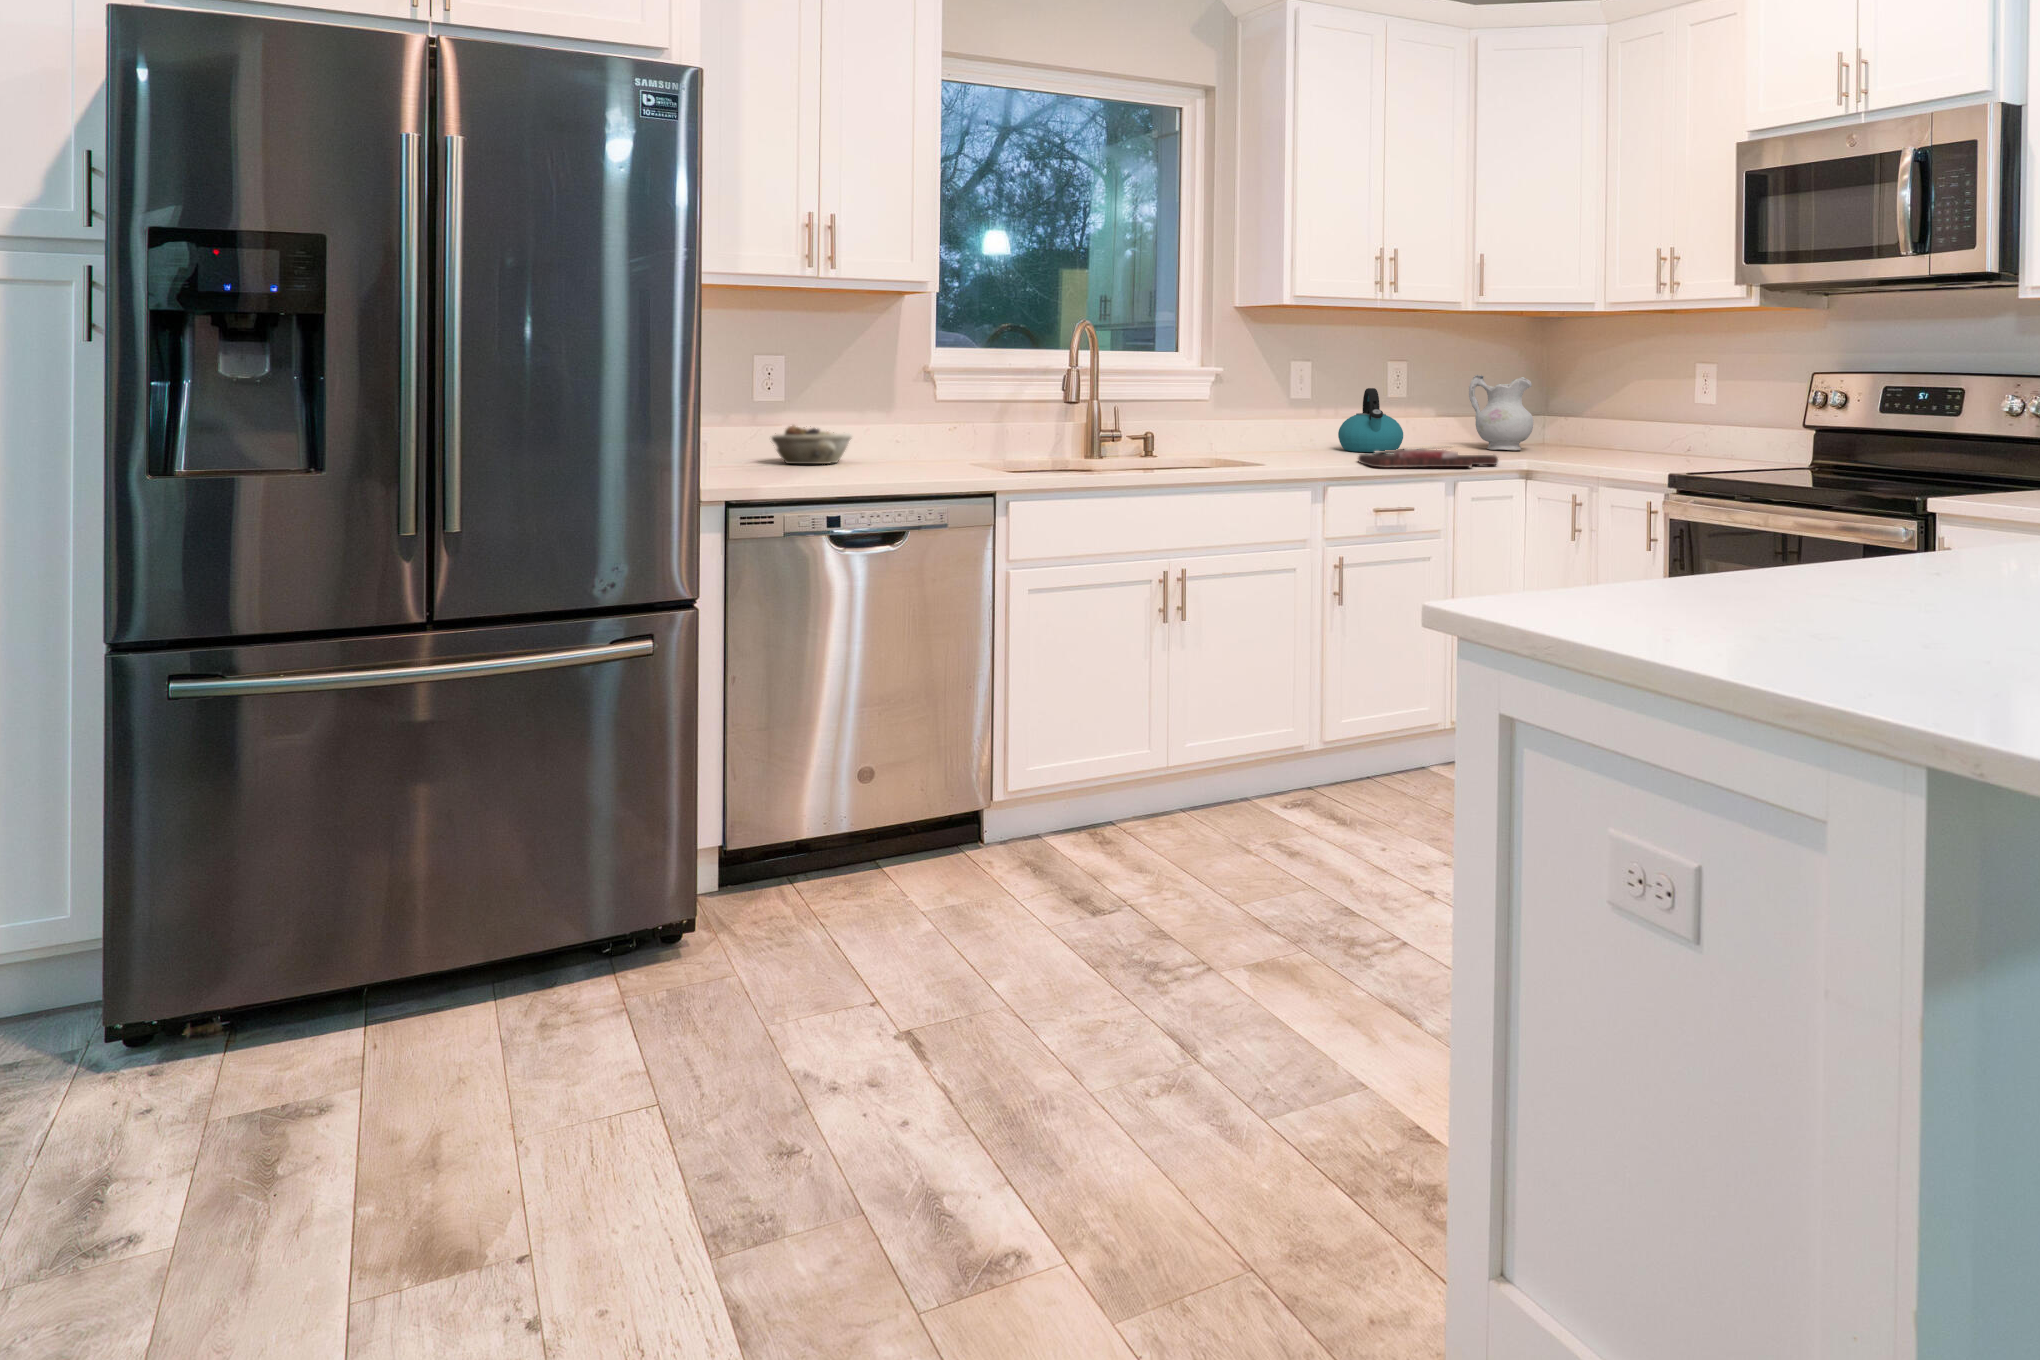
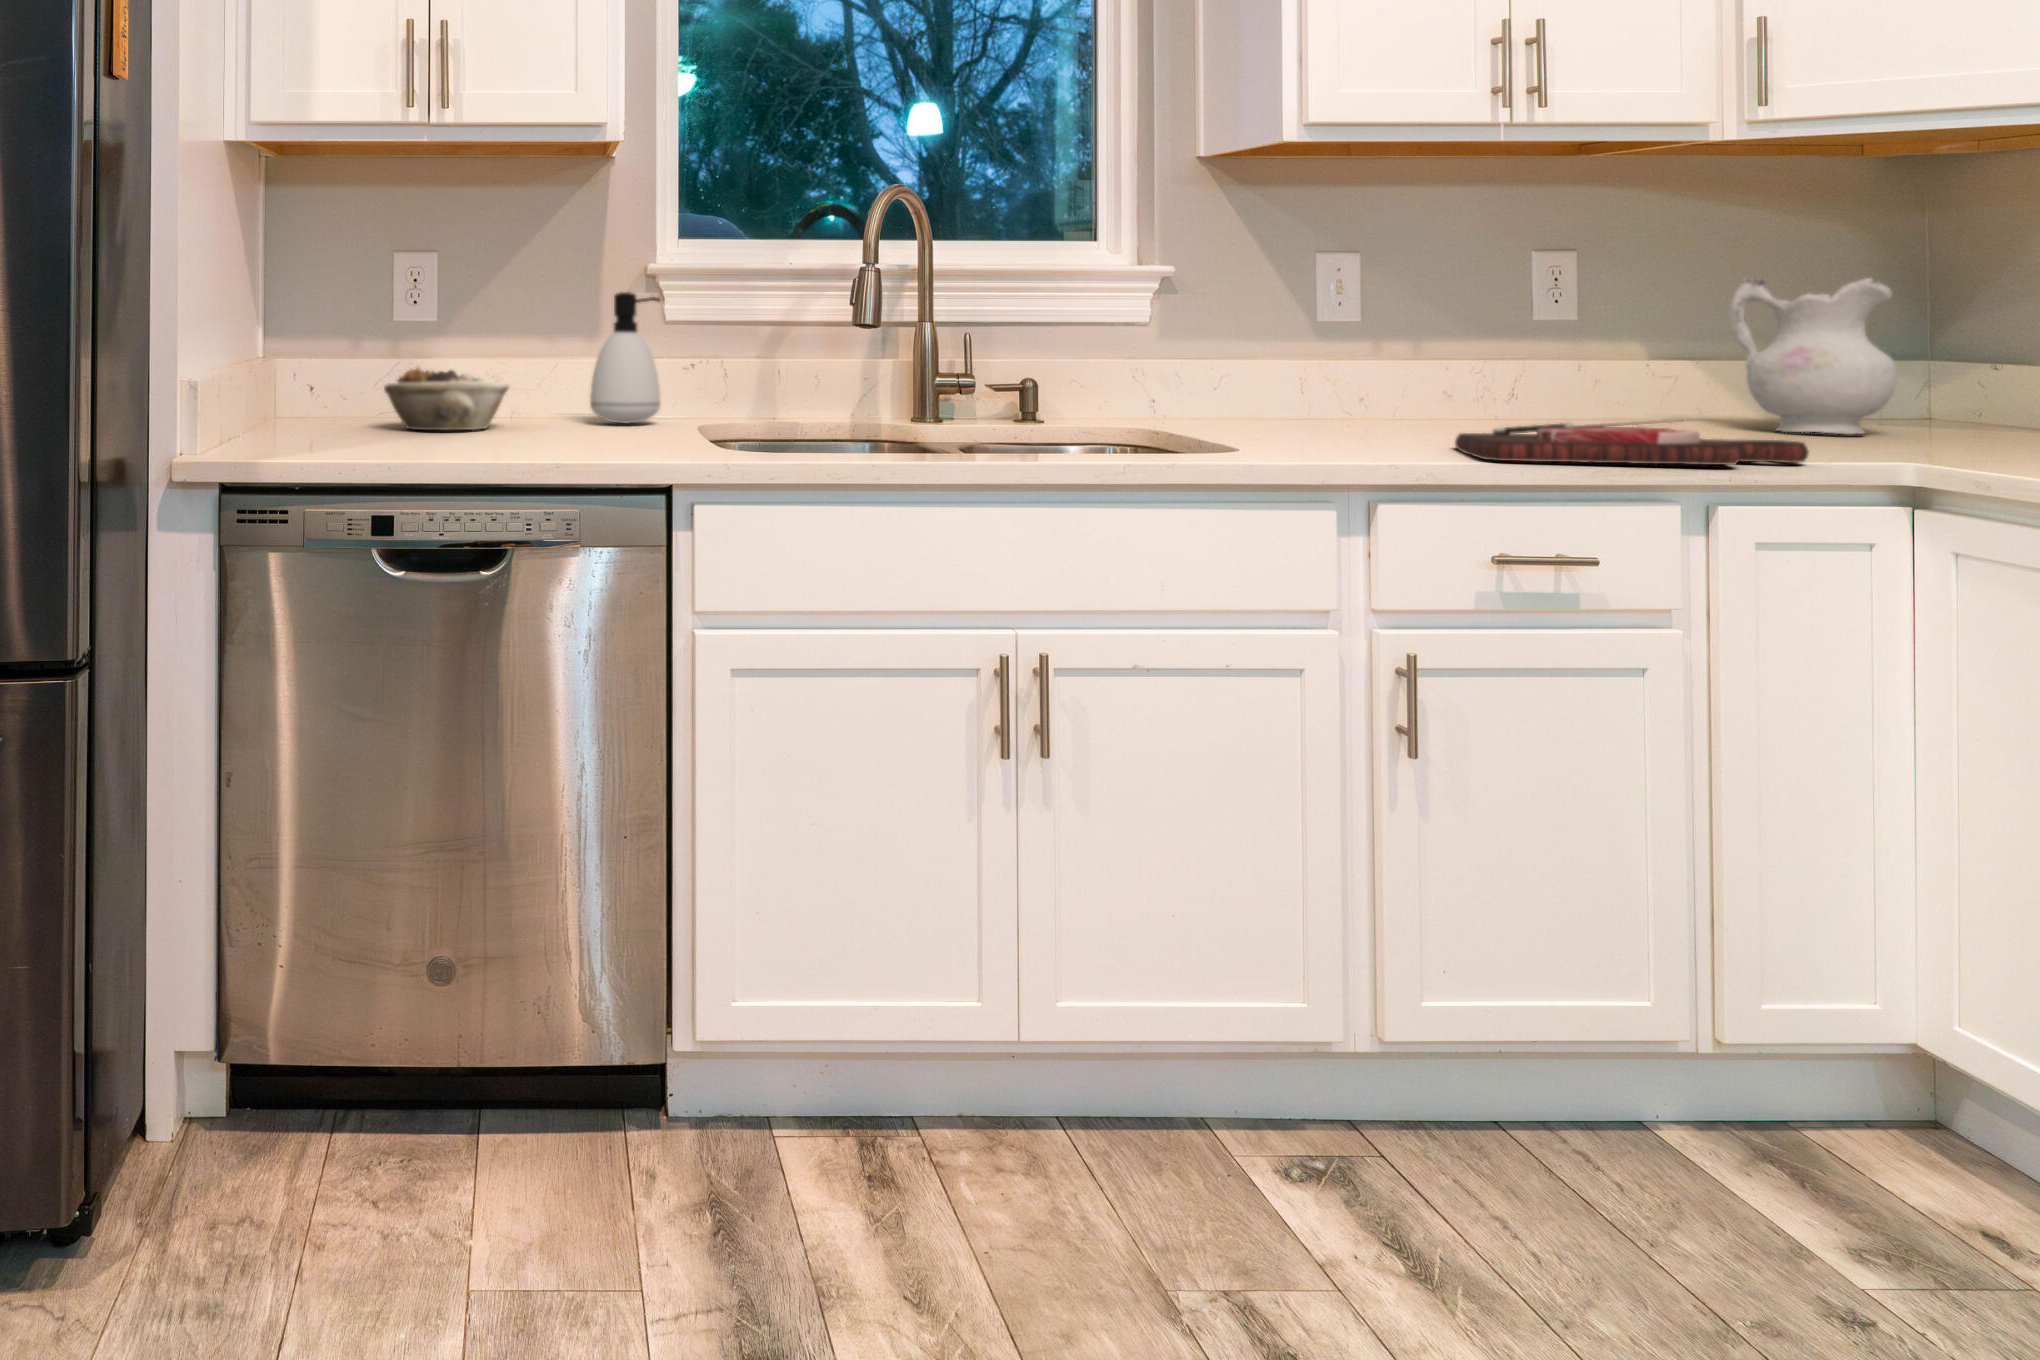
soap dispenser: none [895,378,940,457] -> present [590,292,660,423]
kettle: present [1338,388,1403,452] -> none [1423,306,1570,431]

